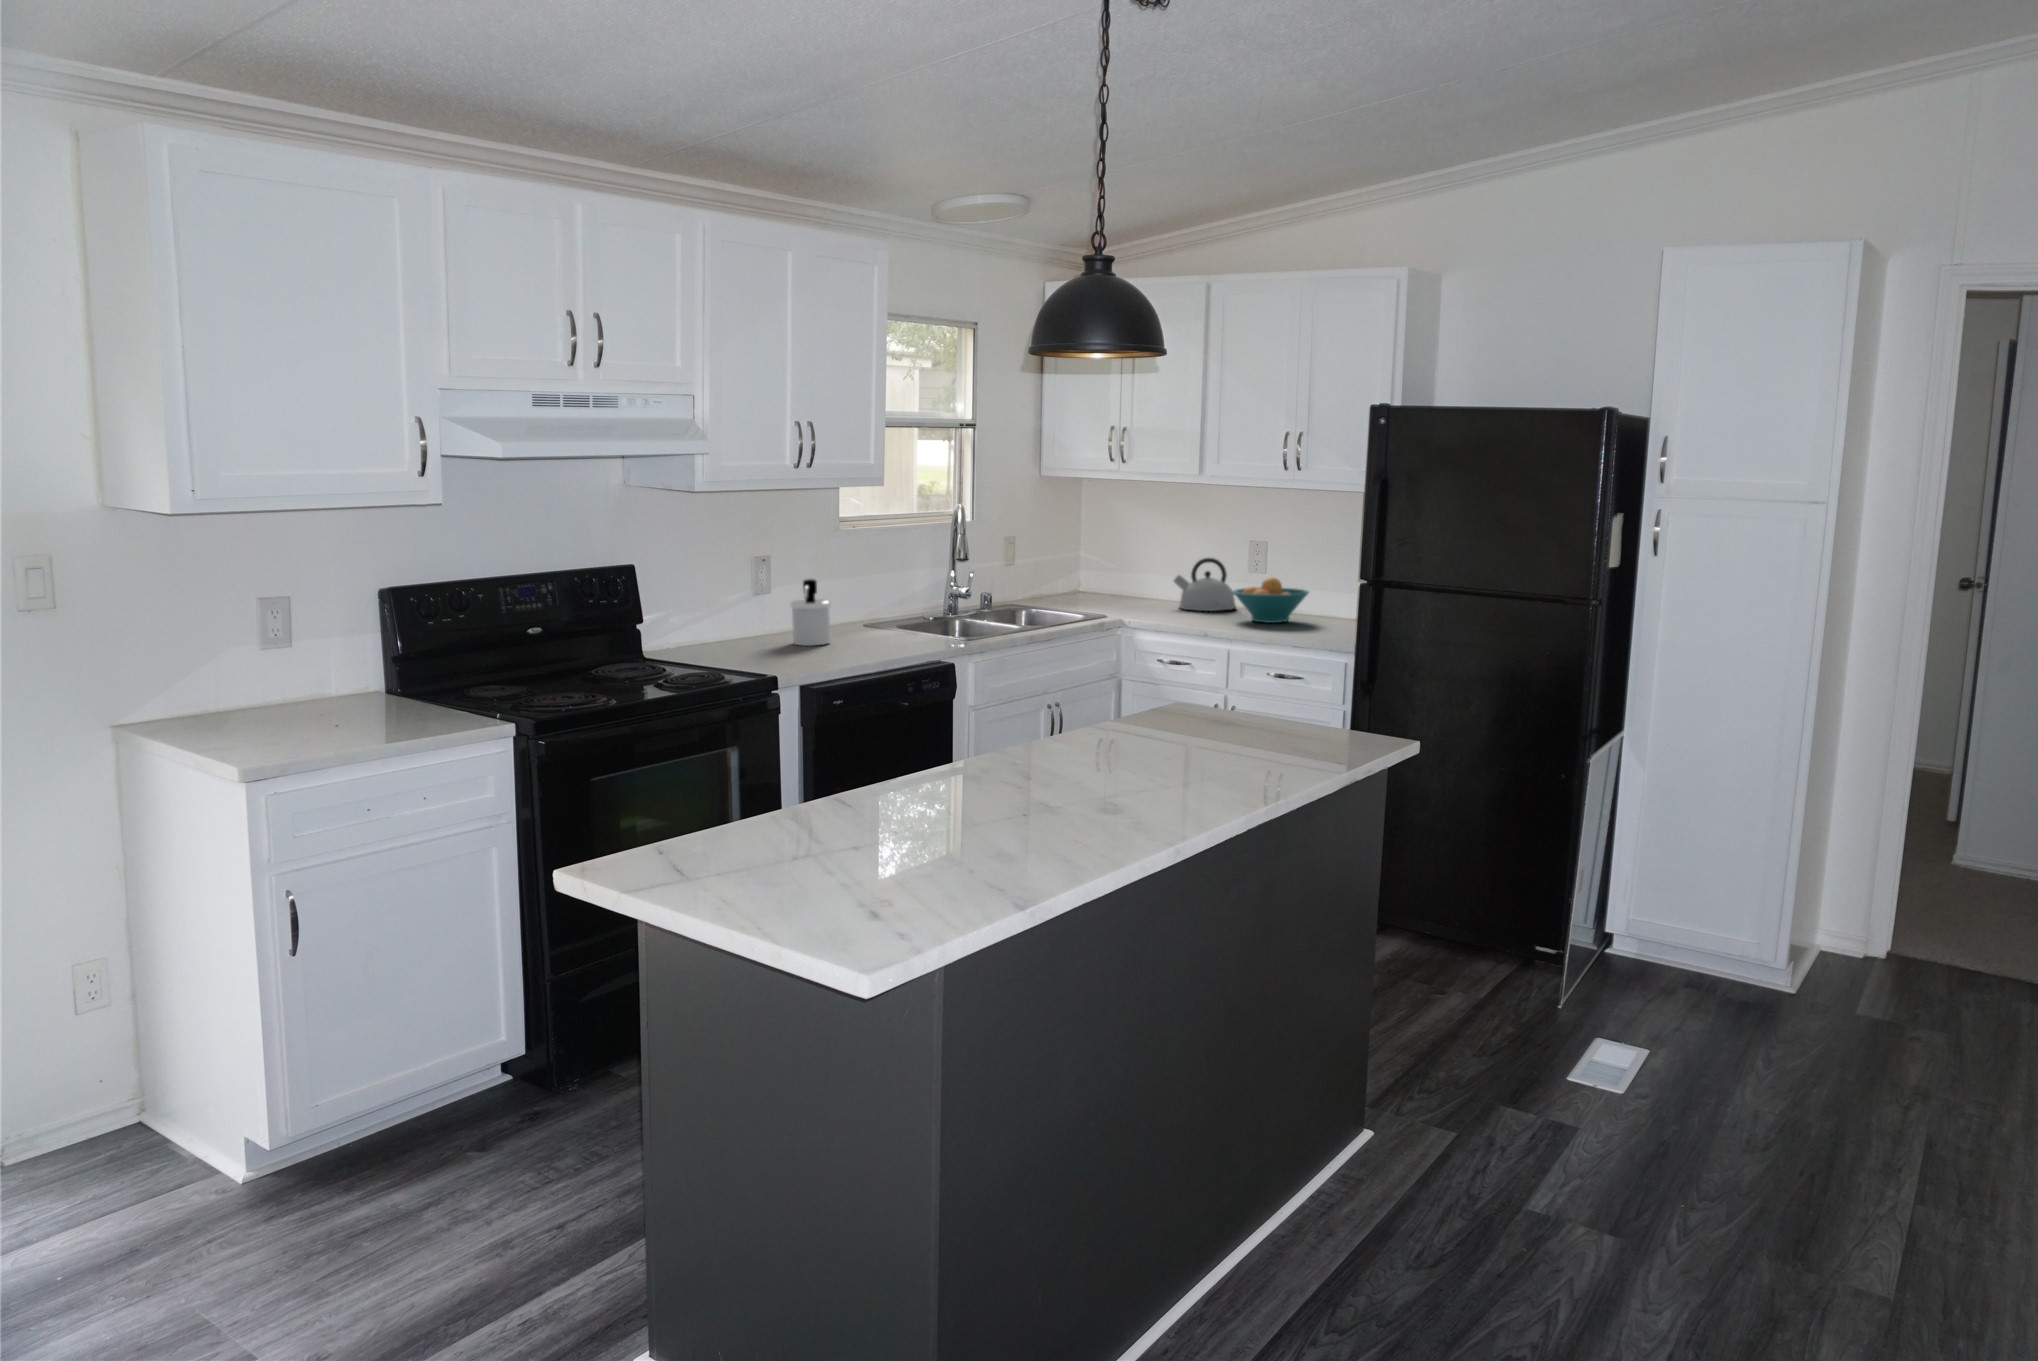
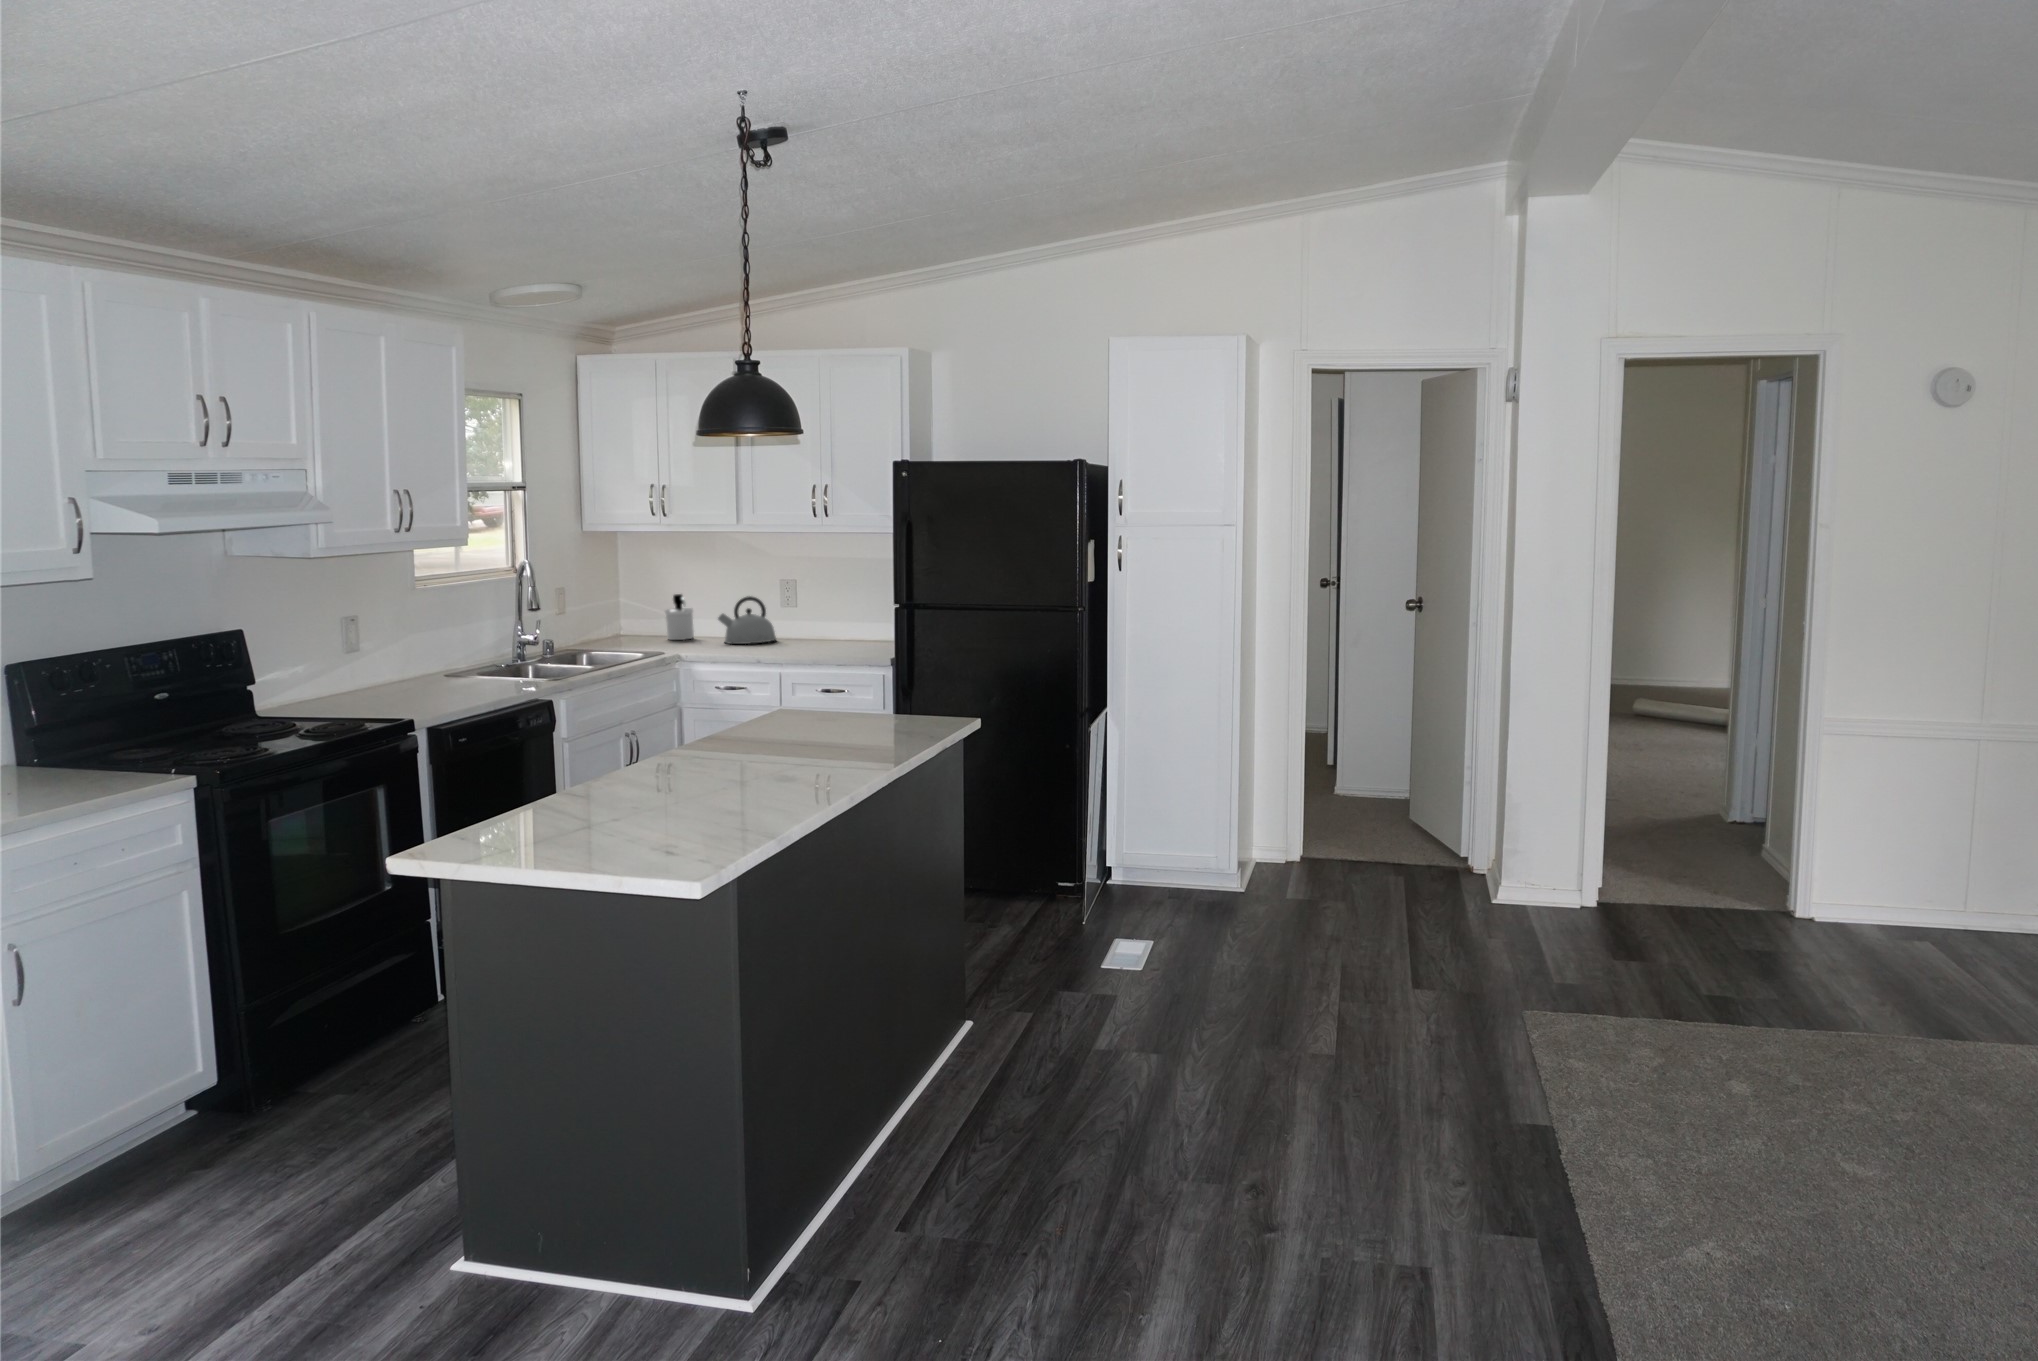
fruit bowl: present [1233,577,1309,623] -> none [778,609,846,649]
soap dispenser: present [790,579,831,646] -> present [665,594,694,640]

